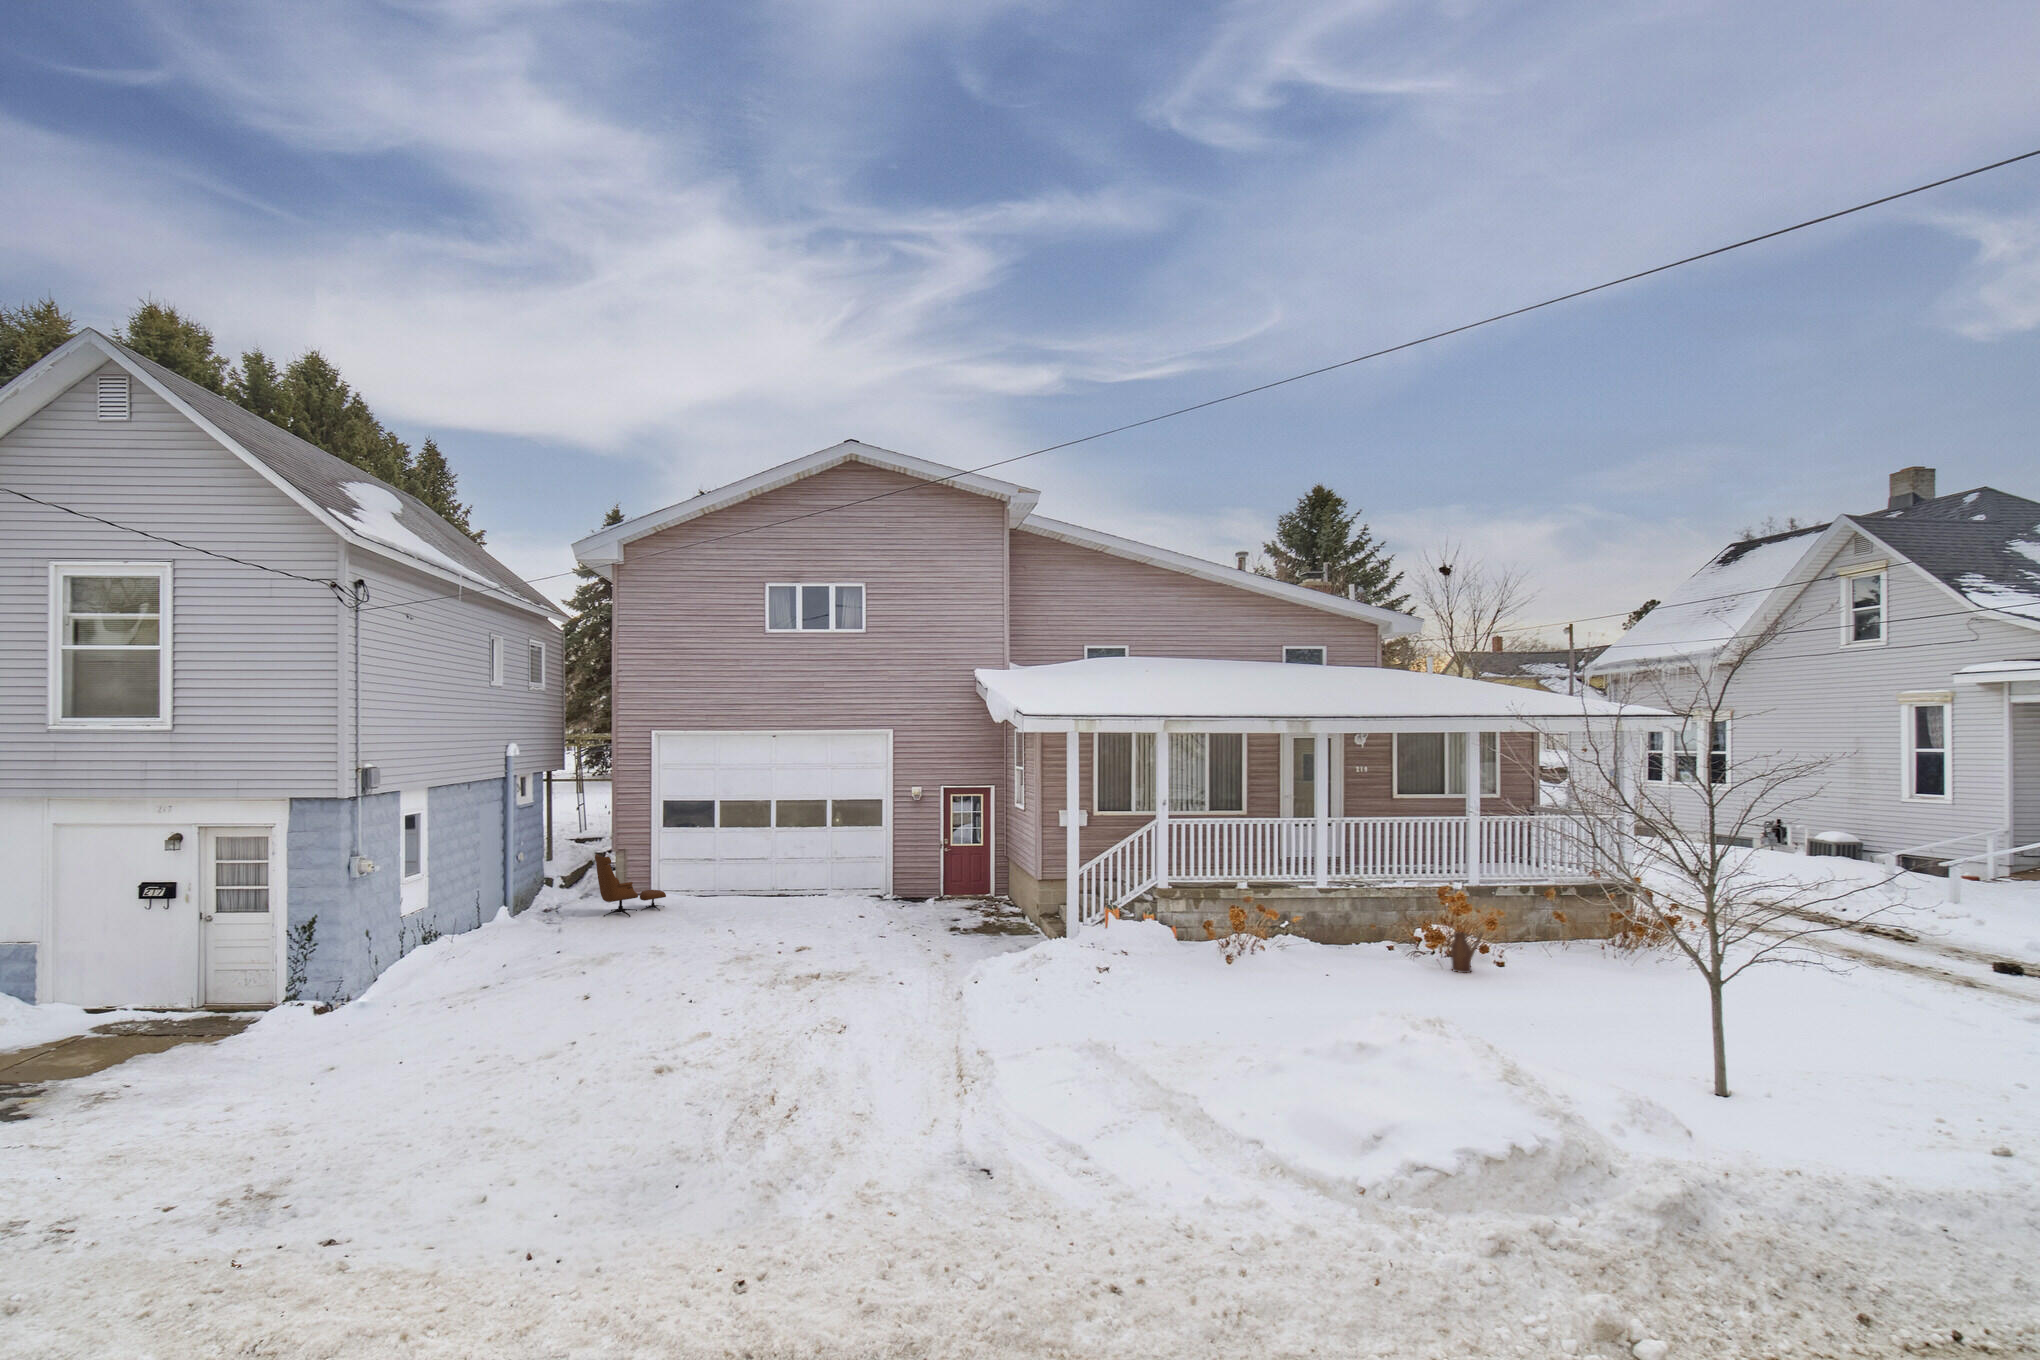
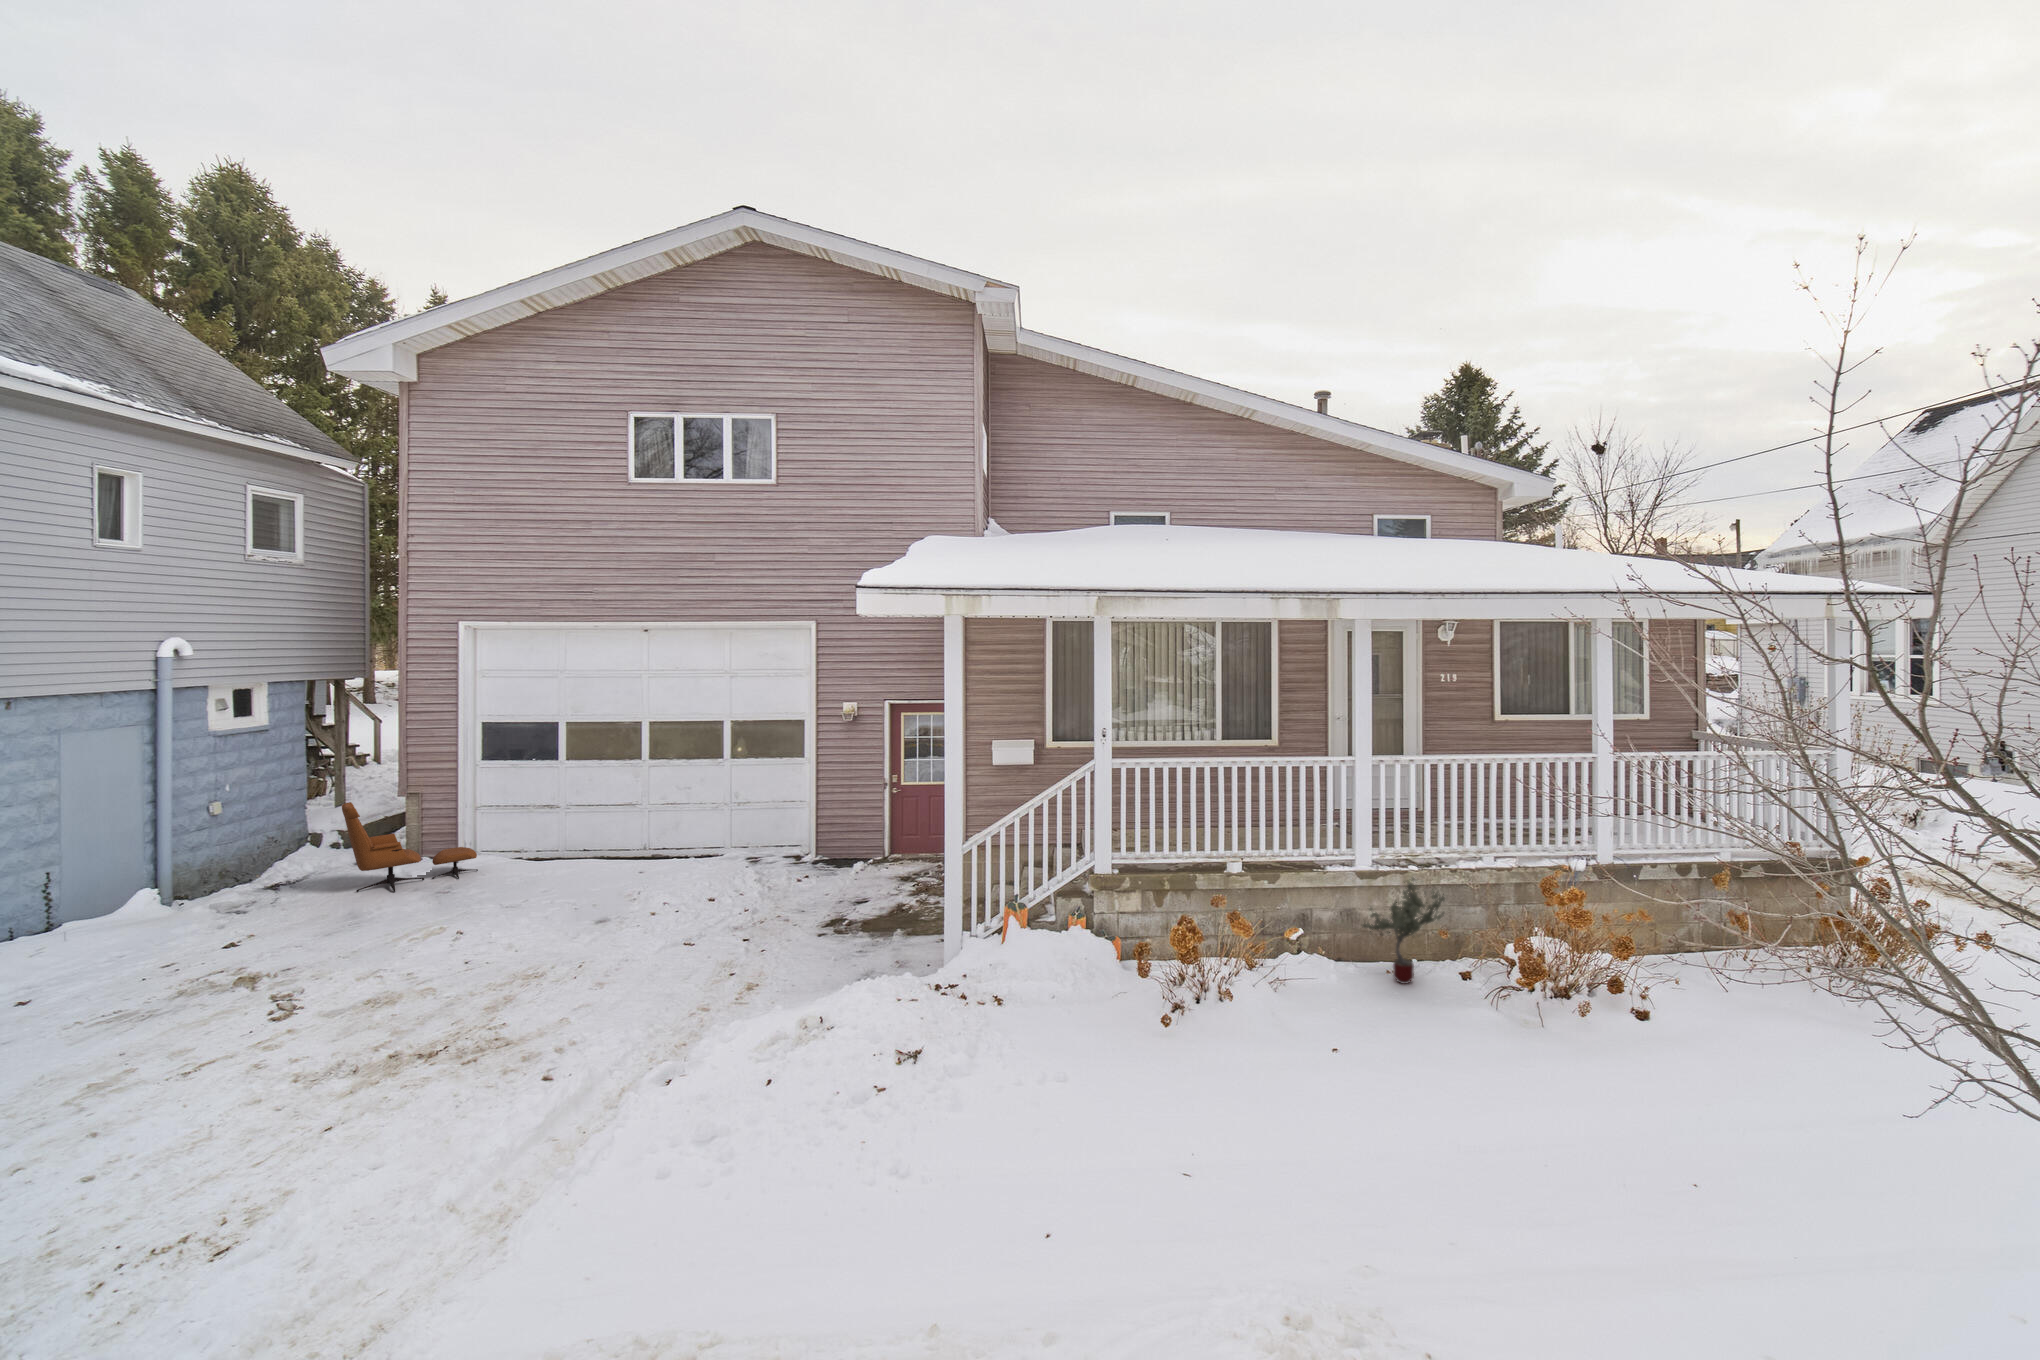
potted tree: none [1325,889,1378,956] -> present [1362,878,1445,984]
watering can: present [1447,932,1483,973] -> none [1549,960,1611,1033]

